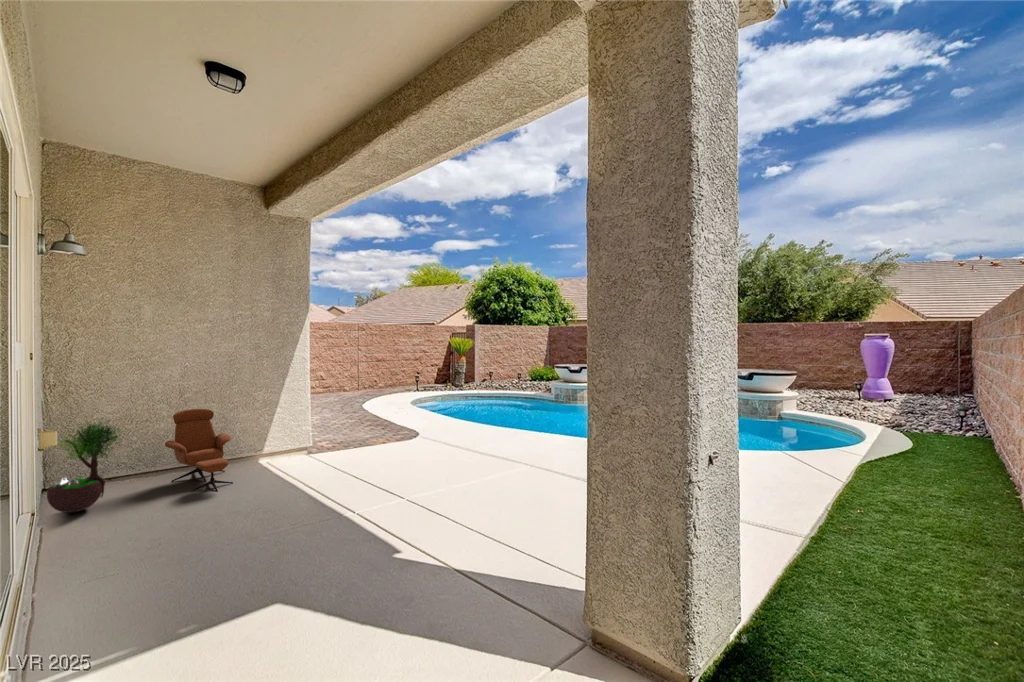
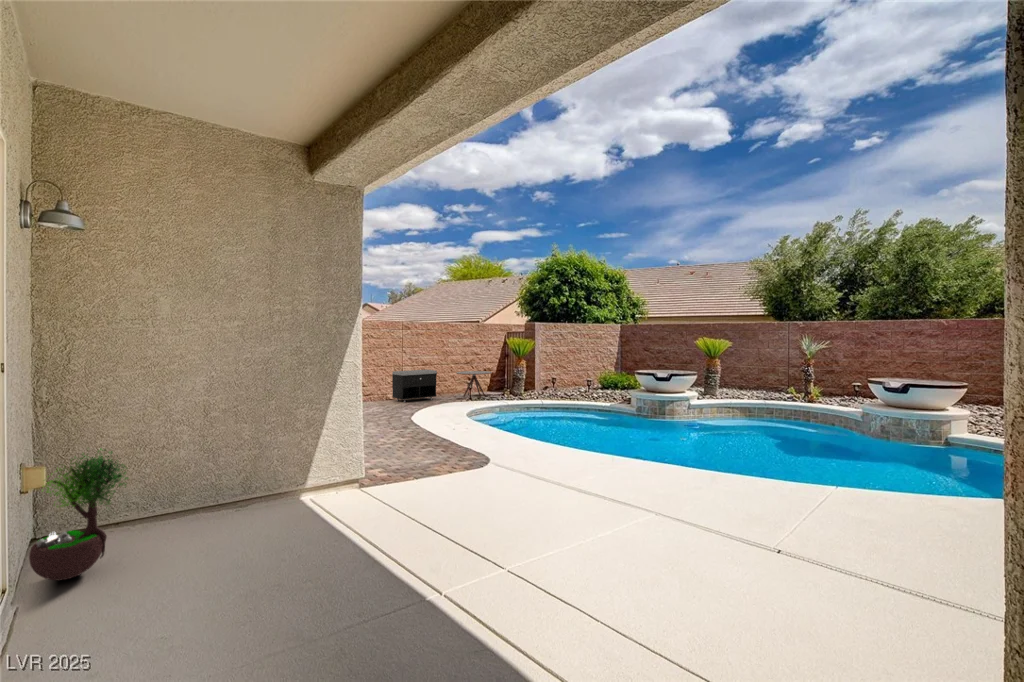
storage bench: none [348,365,388,393] -> present [392,370,437,402]
round table: none [406,366,437,389] -> present [456,371,492,398]
lounge chair: present [165,409,233,492] -> none [185,431,271,548]

